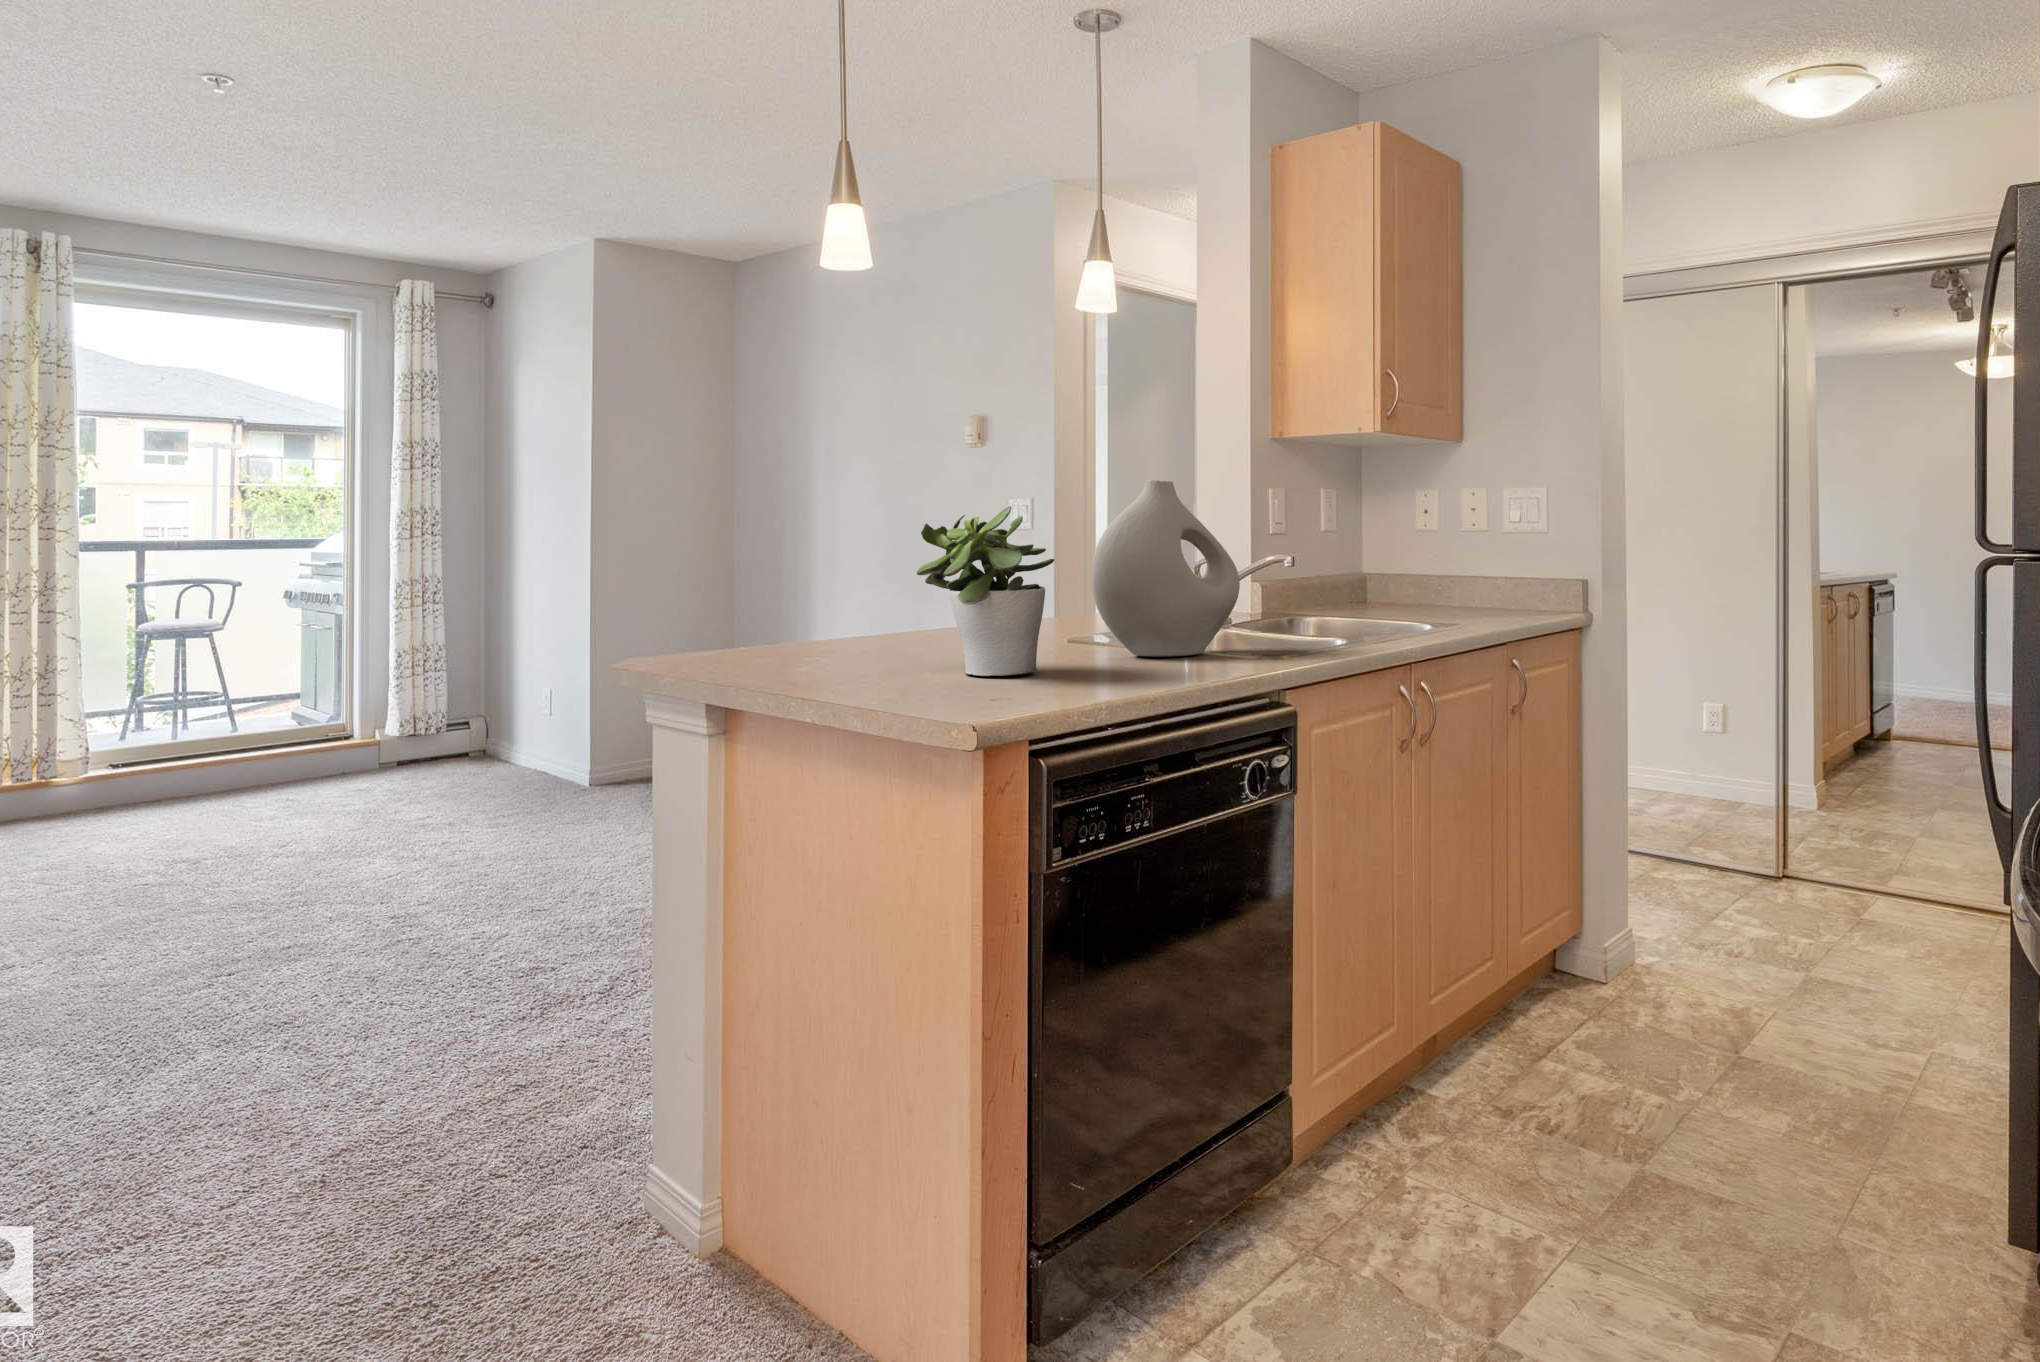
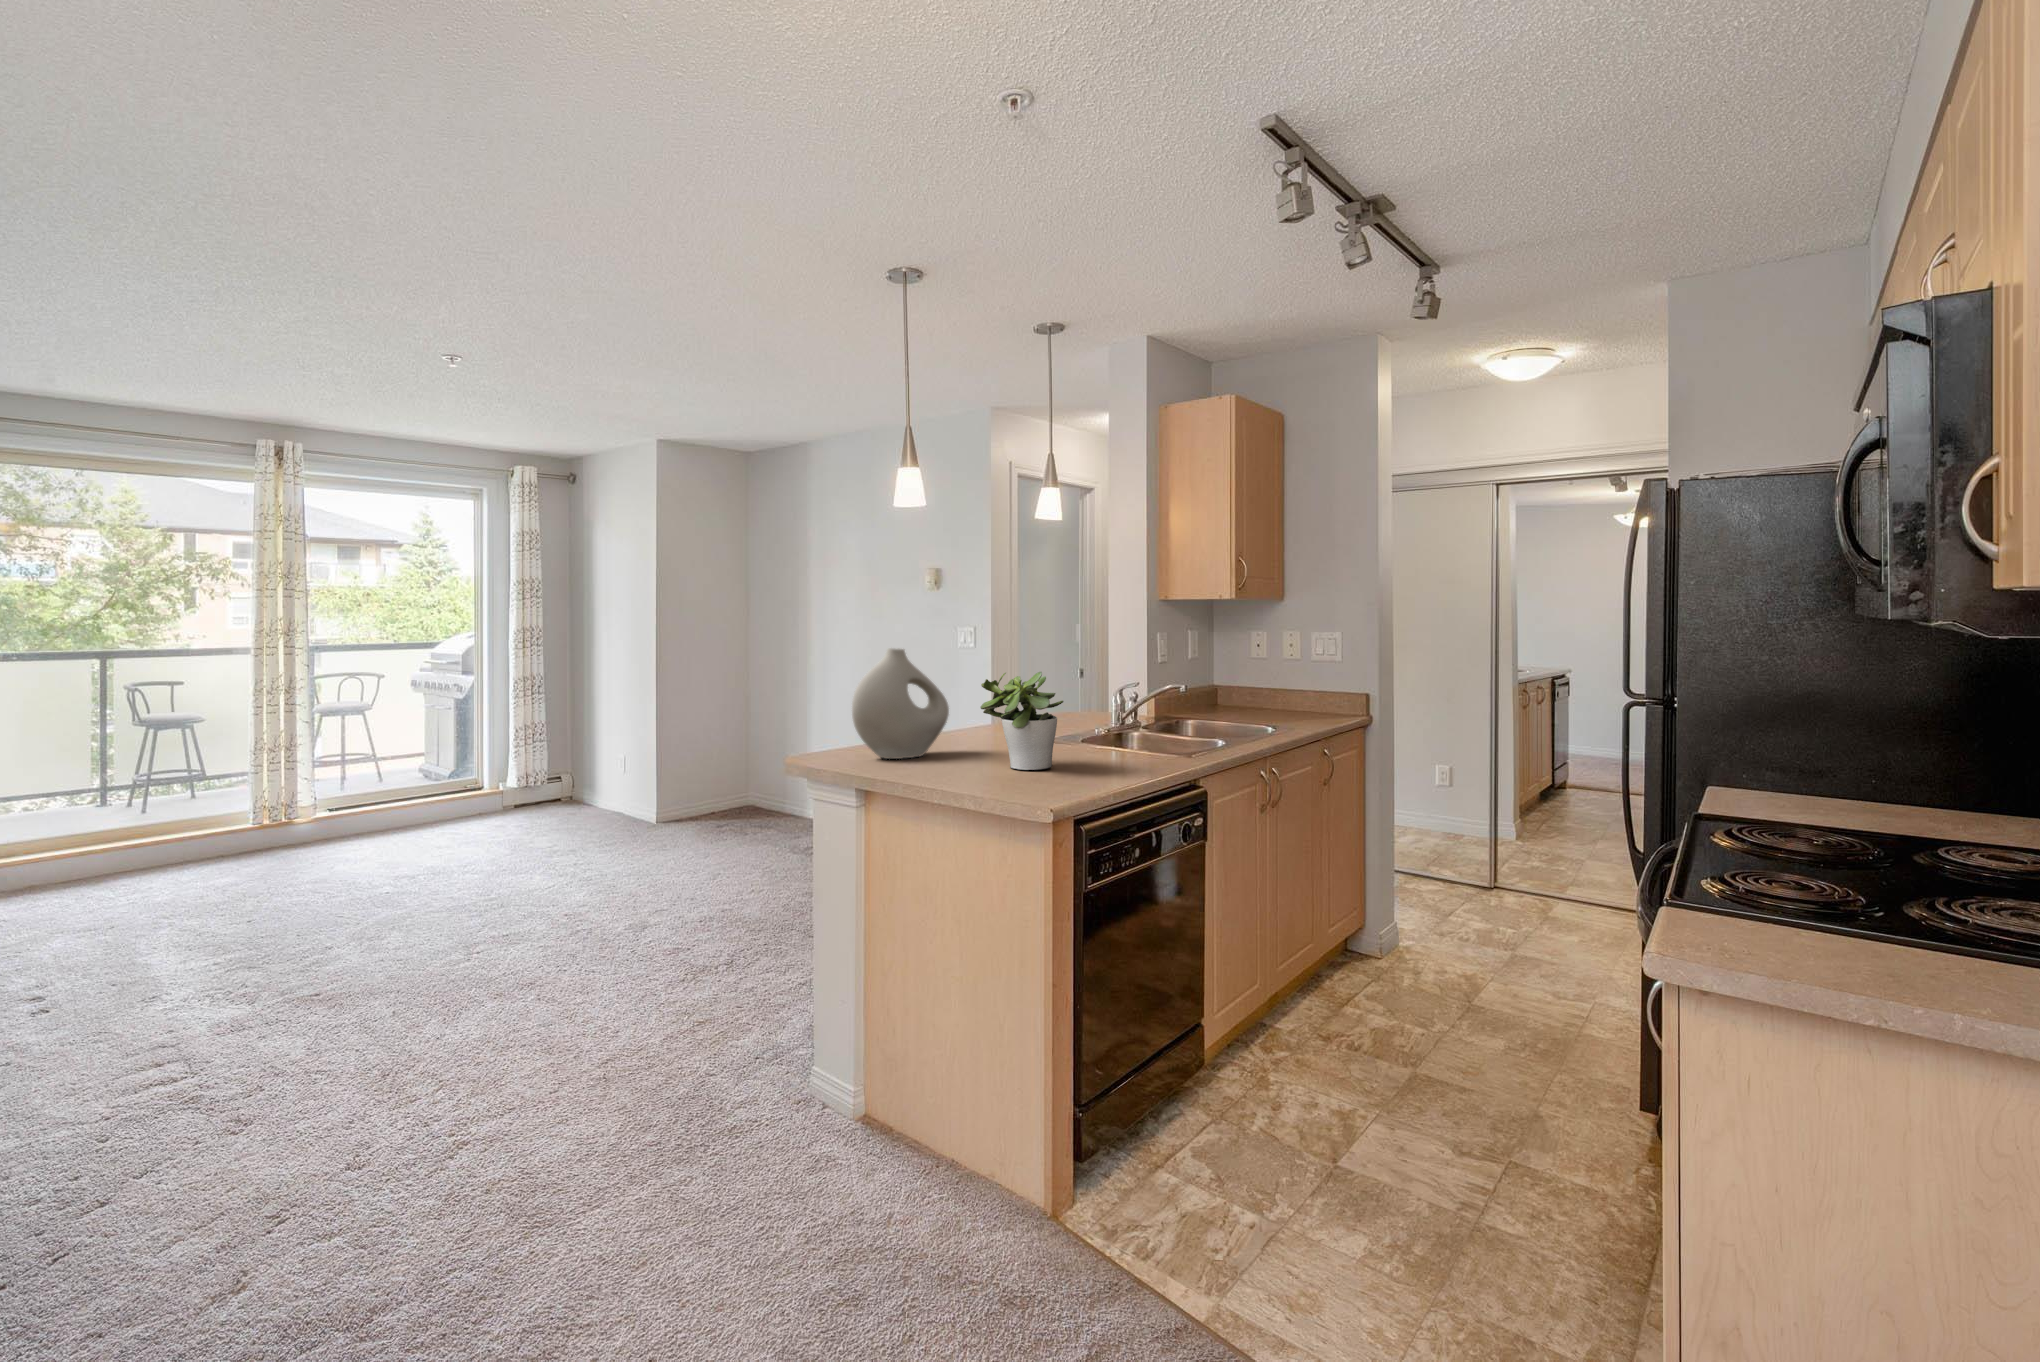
vase: present [1092,480,1240,657] -> present [852,648,949,759]

